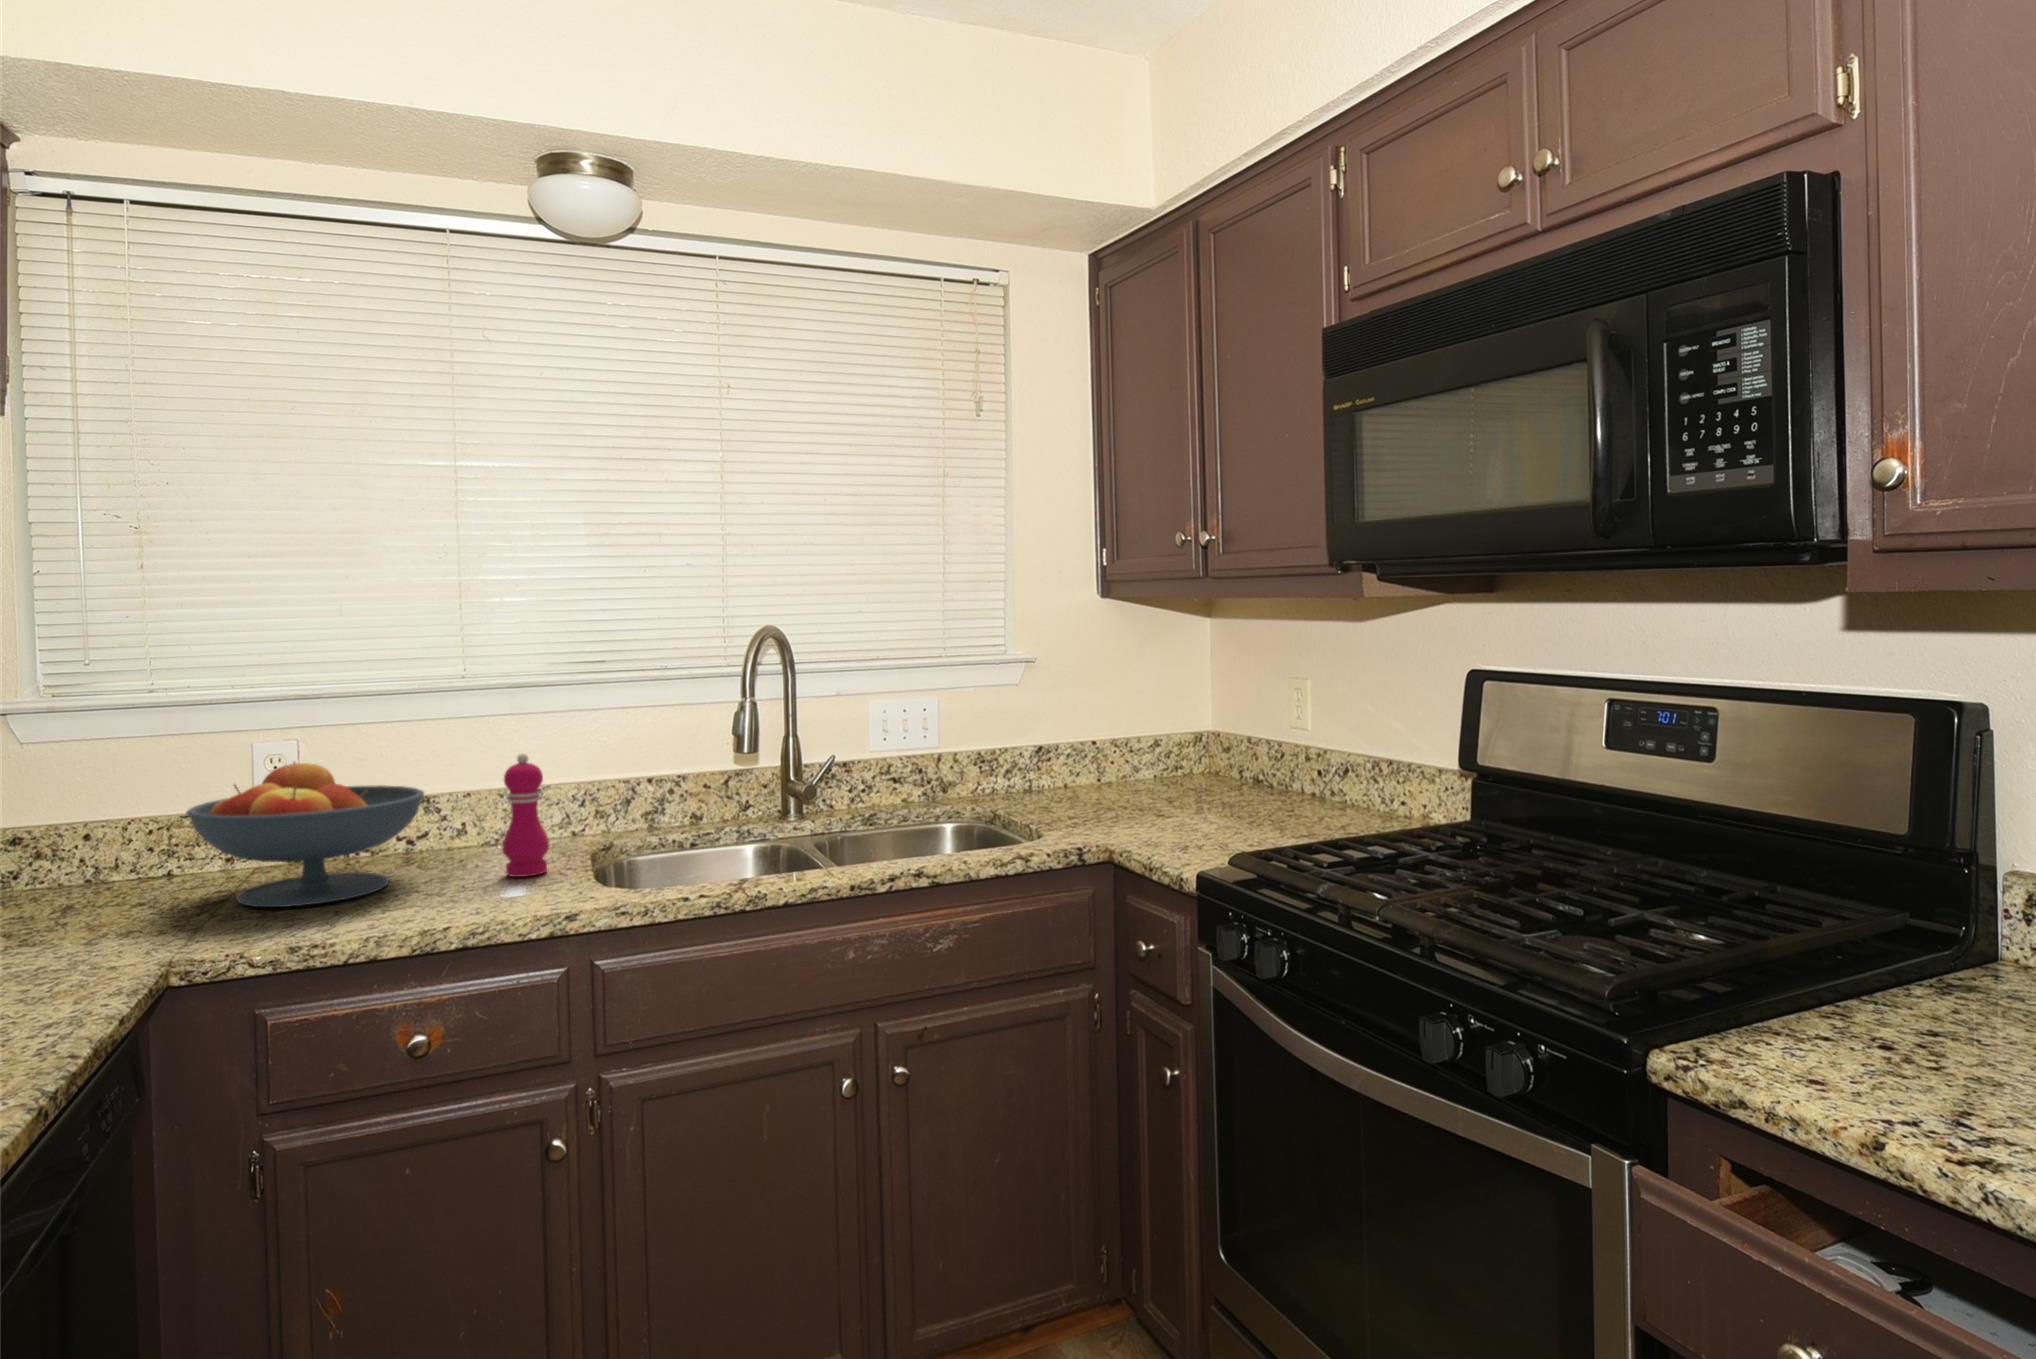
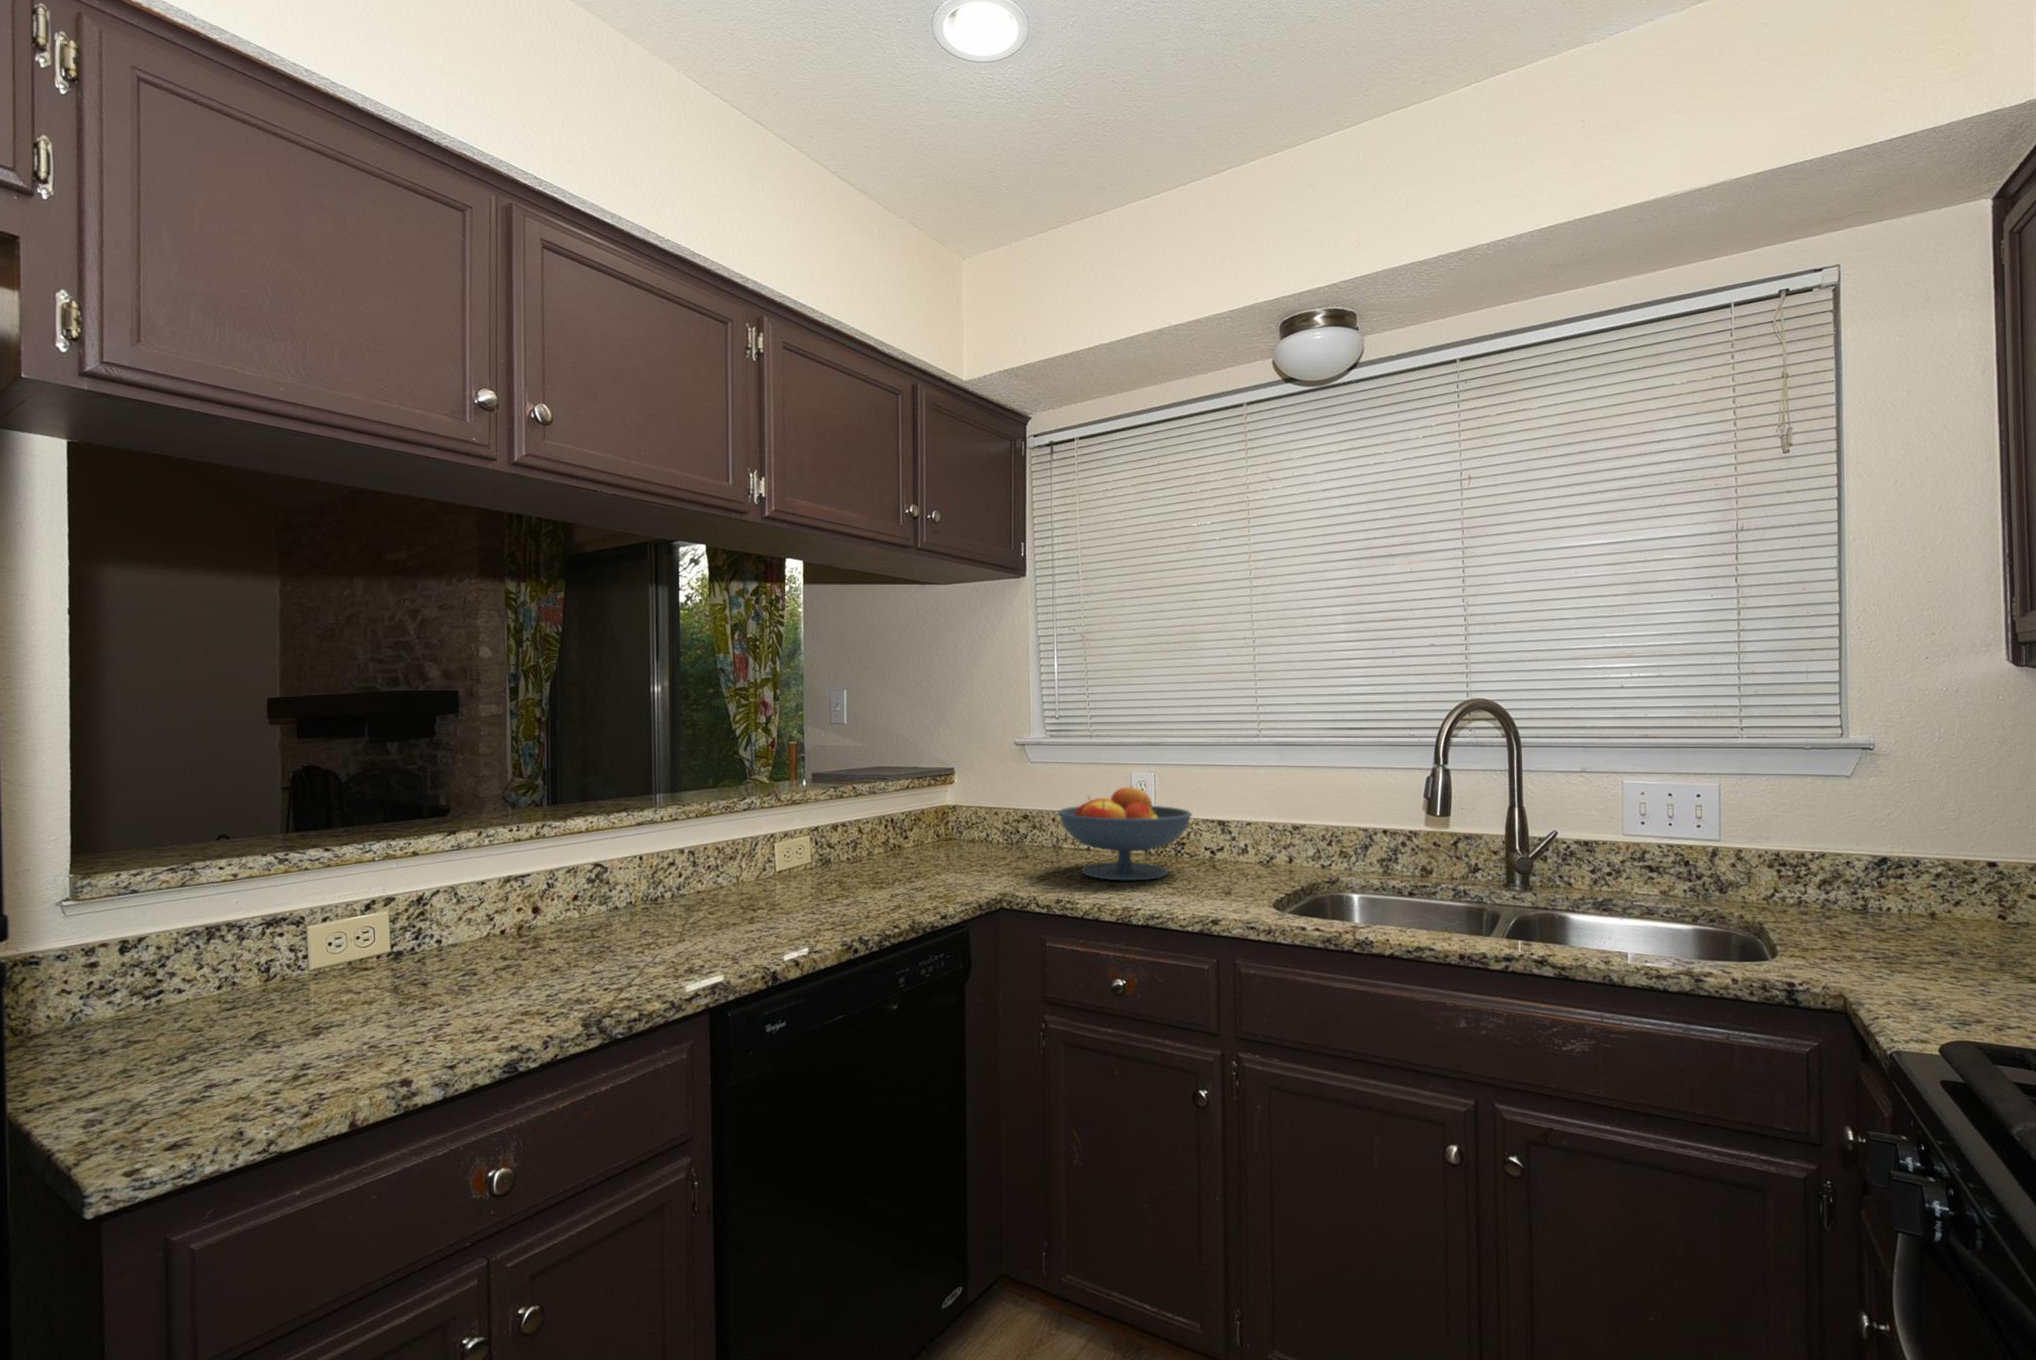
pepper mill: present [502,754,549,877] -> none [1227,795,1261,890]

